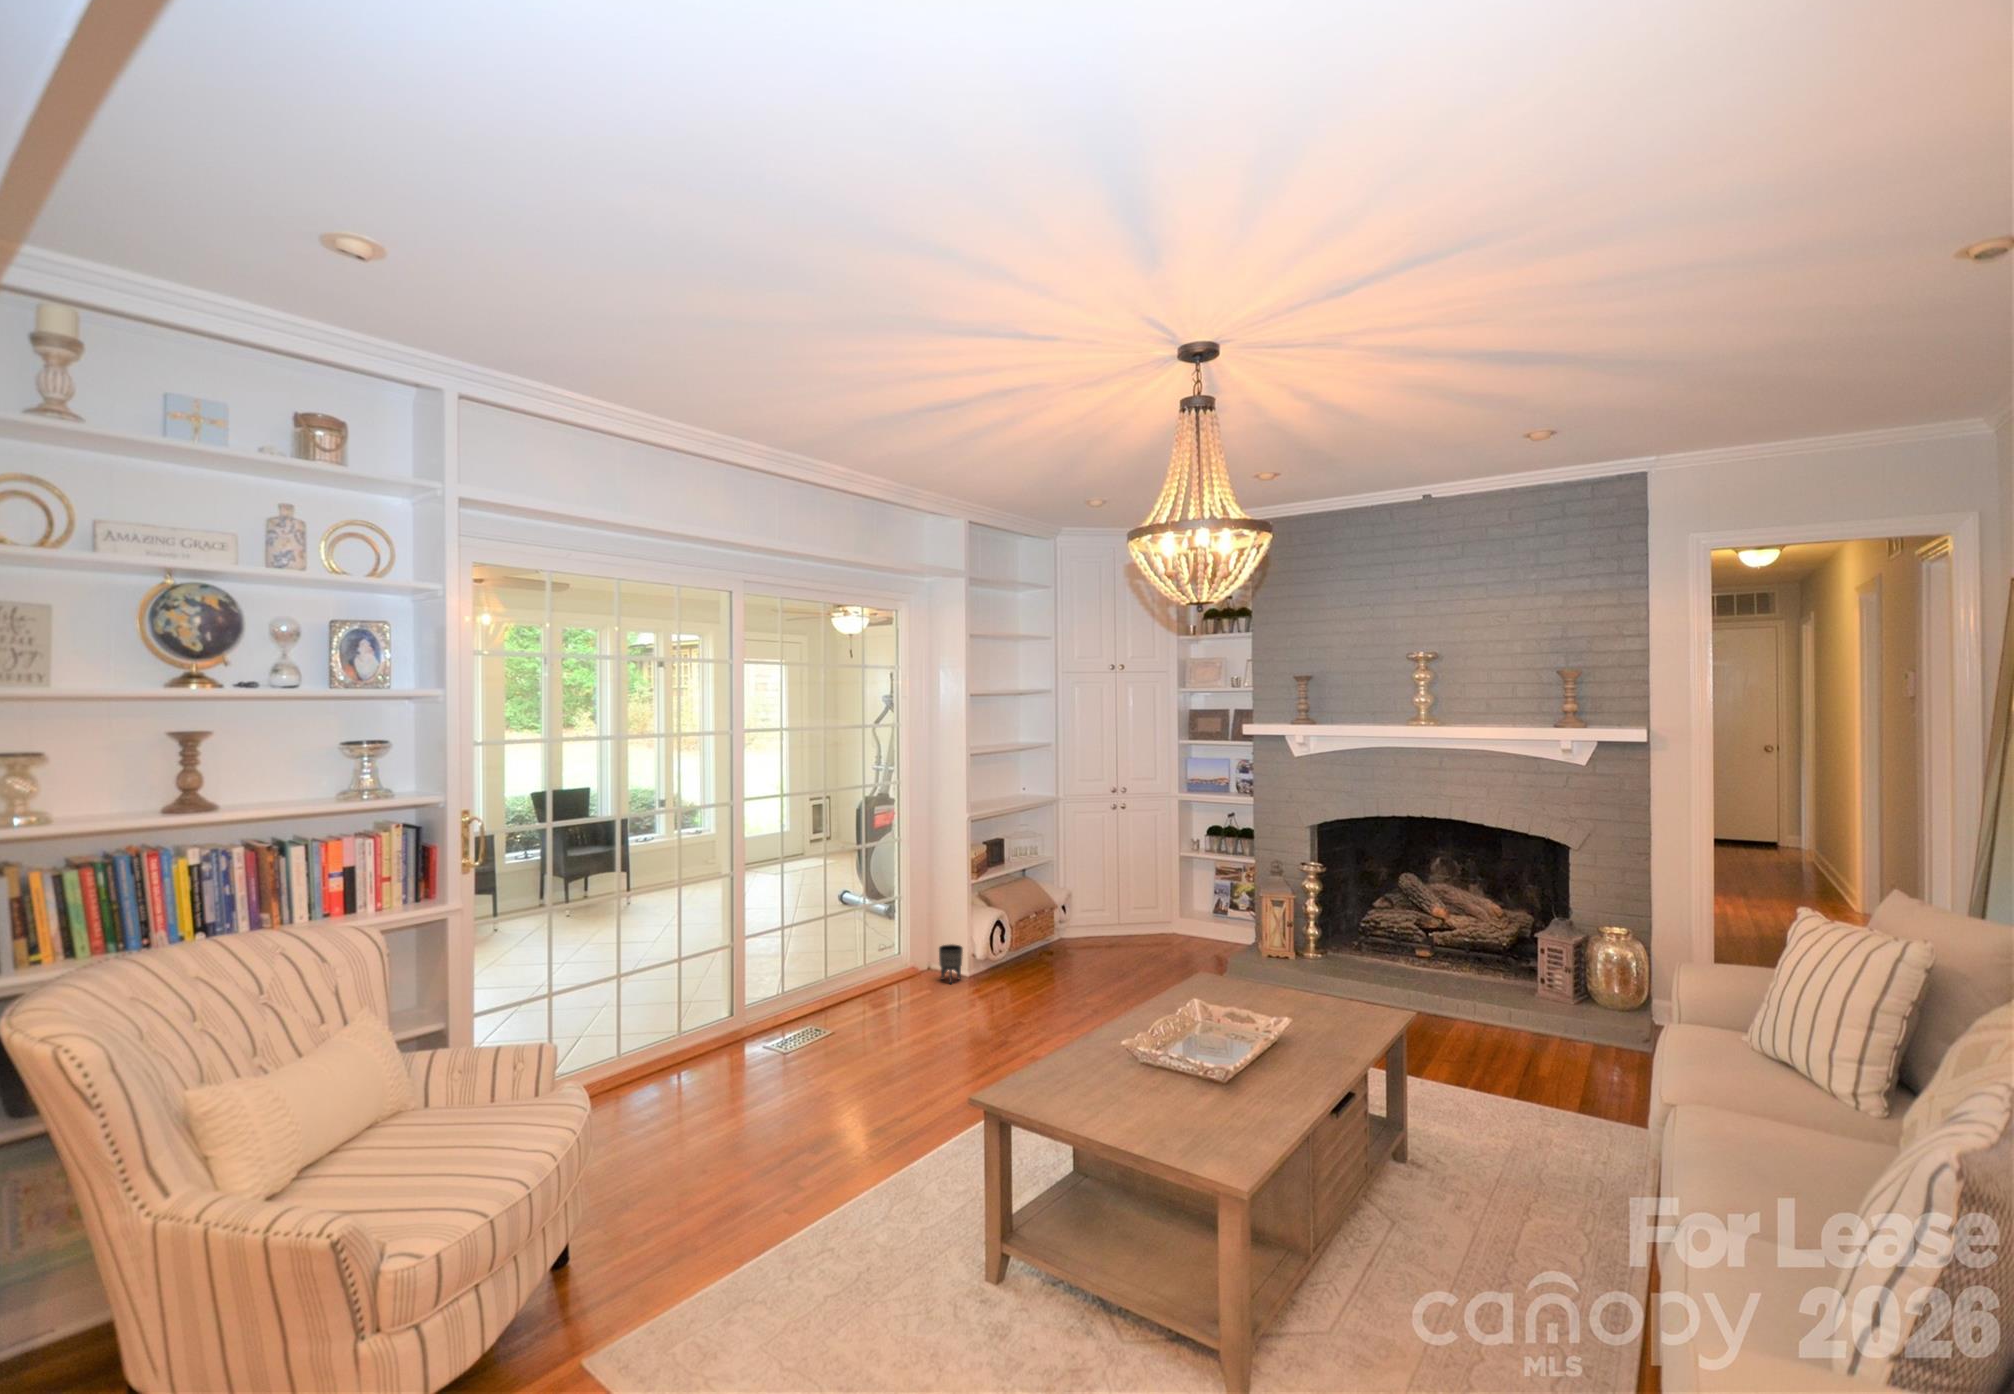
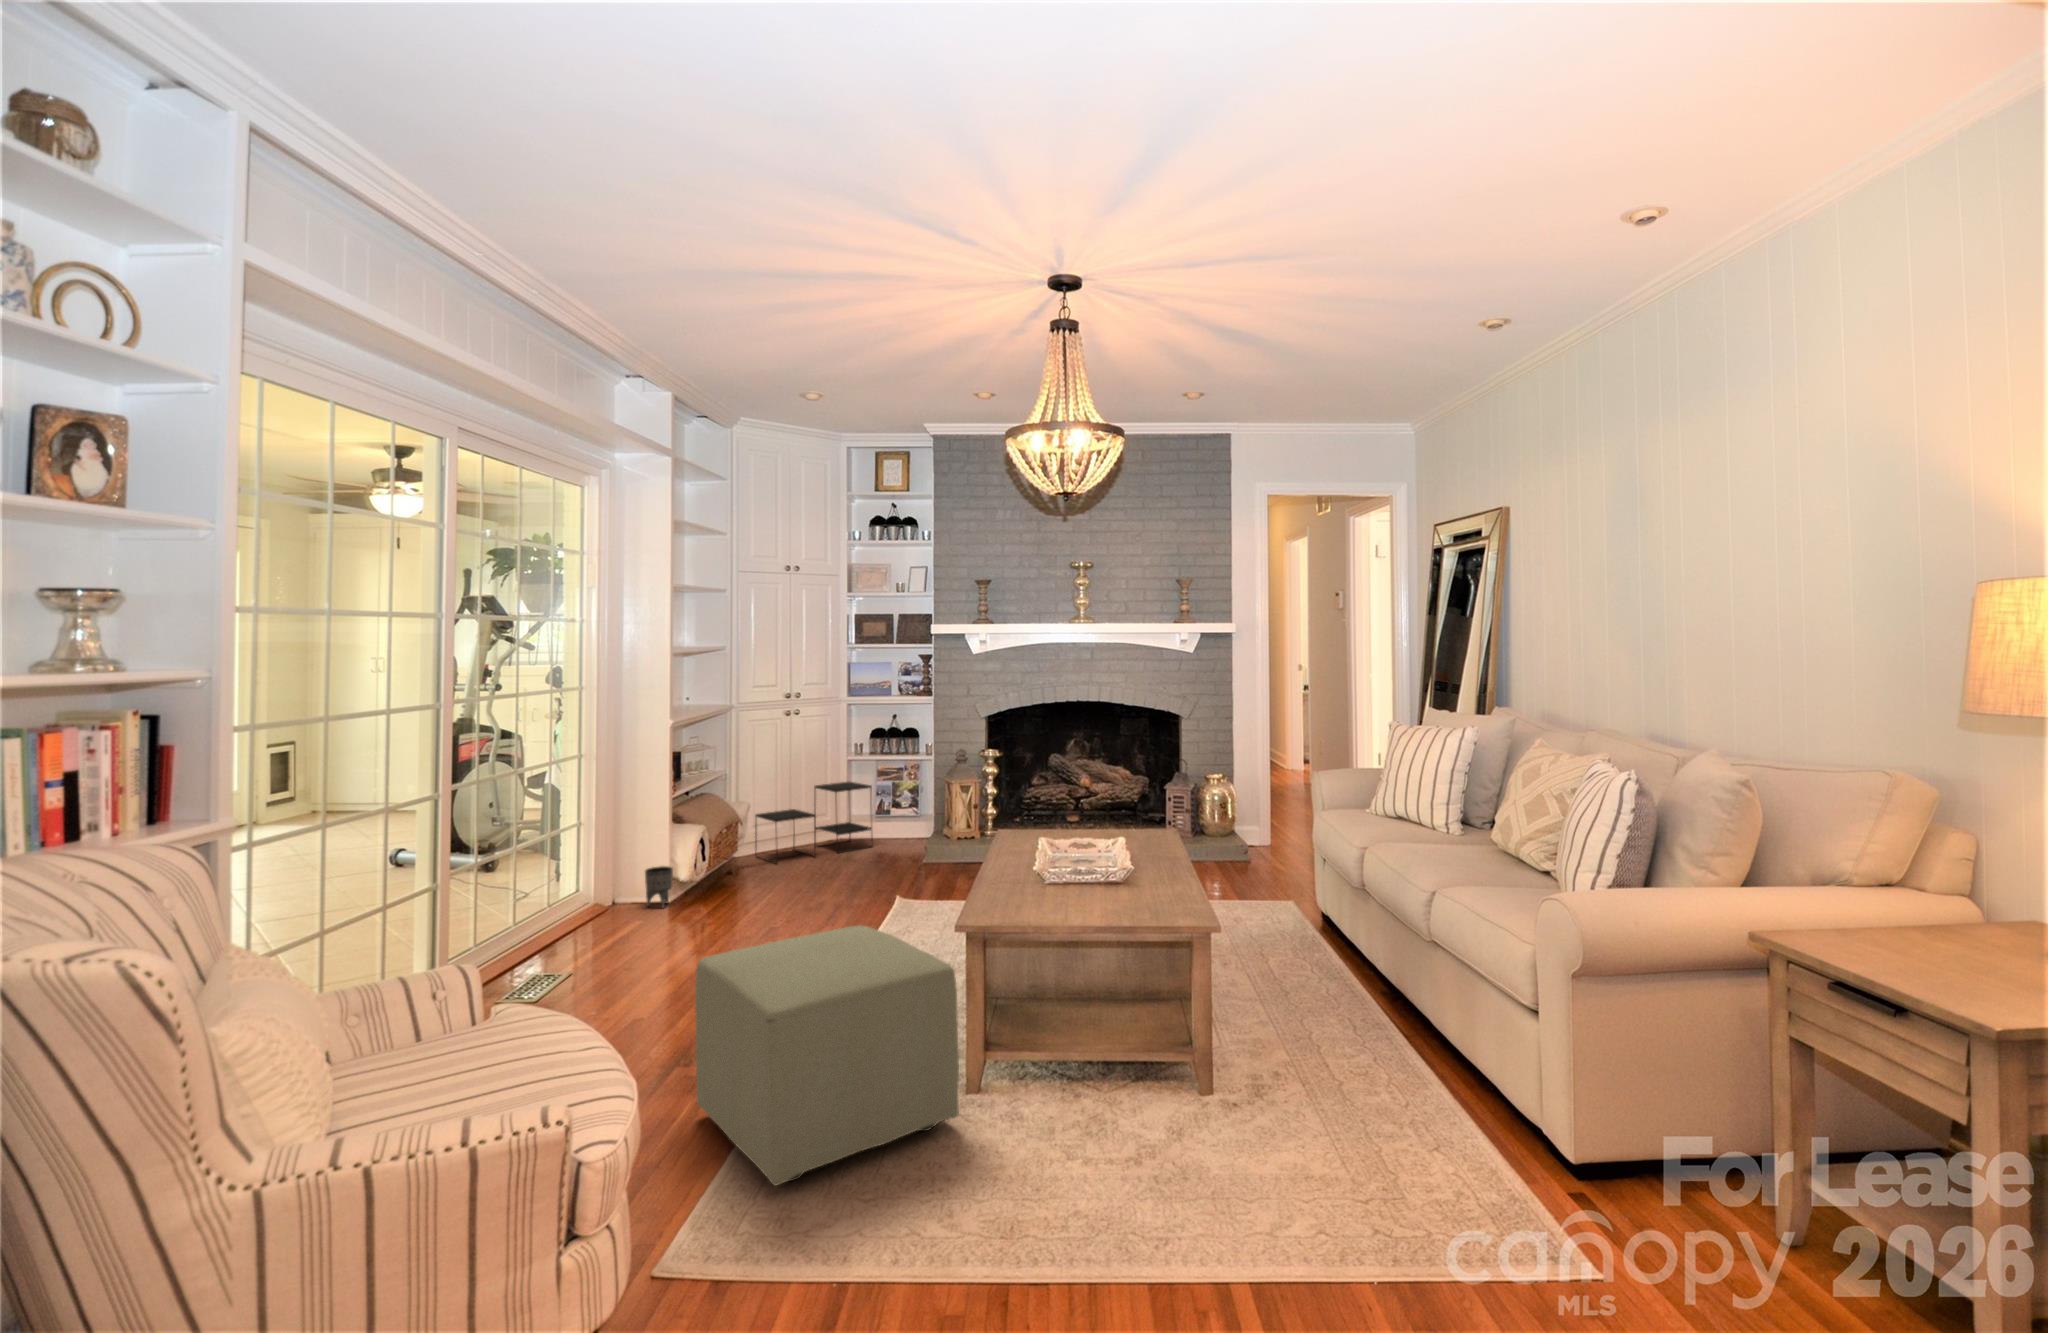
side table: none [1078,878,1194,954] -> present [755,782,872,863]
ottoman: none [700,1064,920,1310] -> present [695,925,959,1186]

